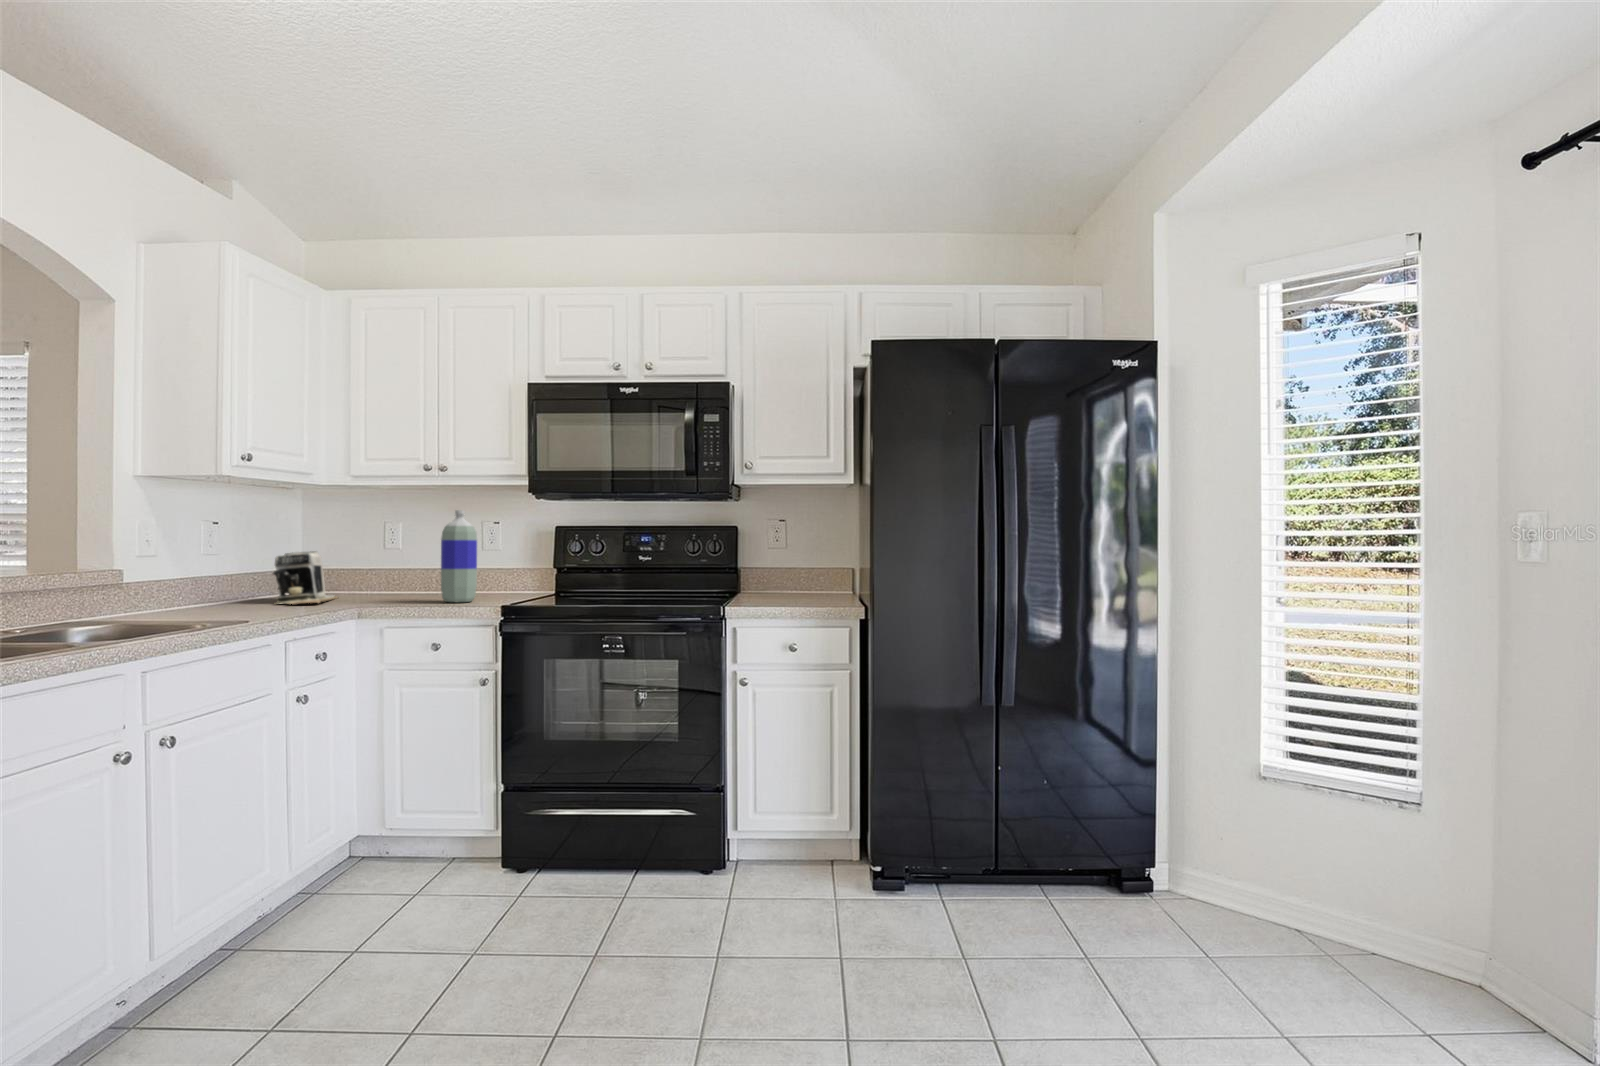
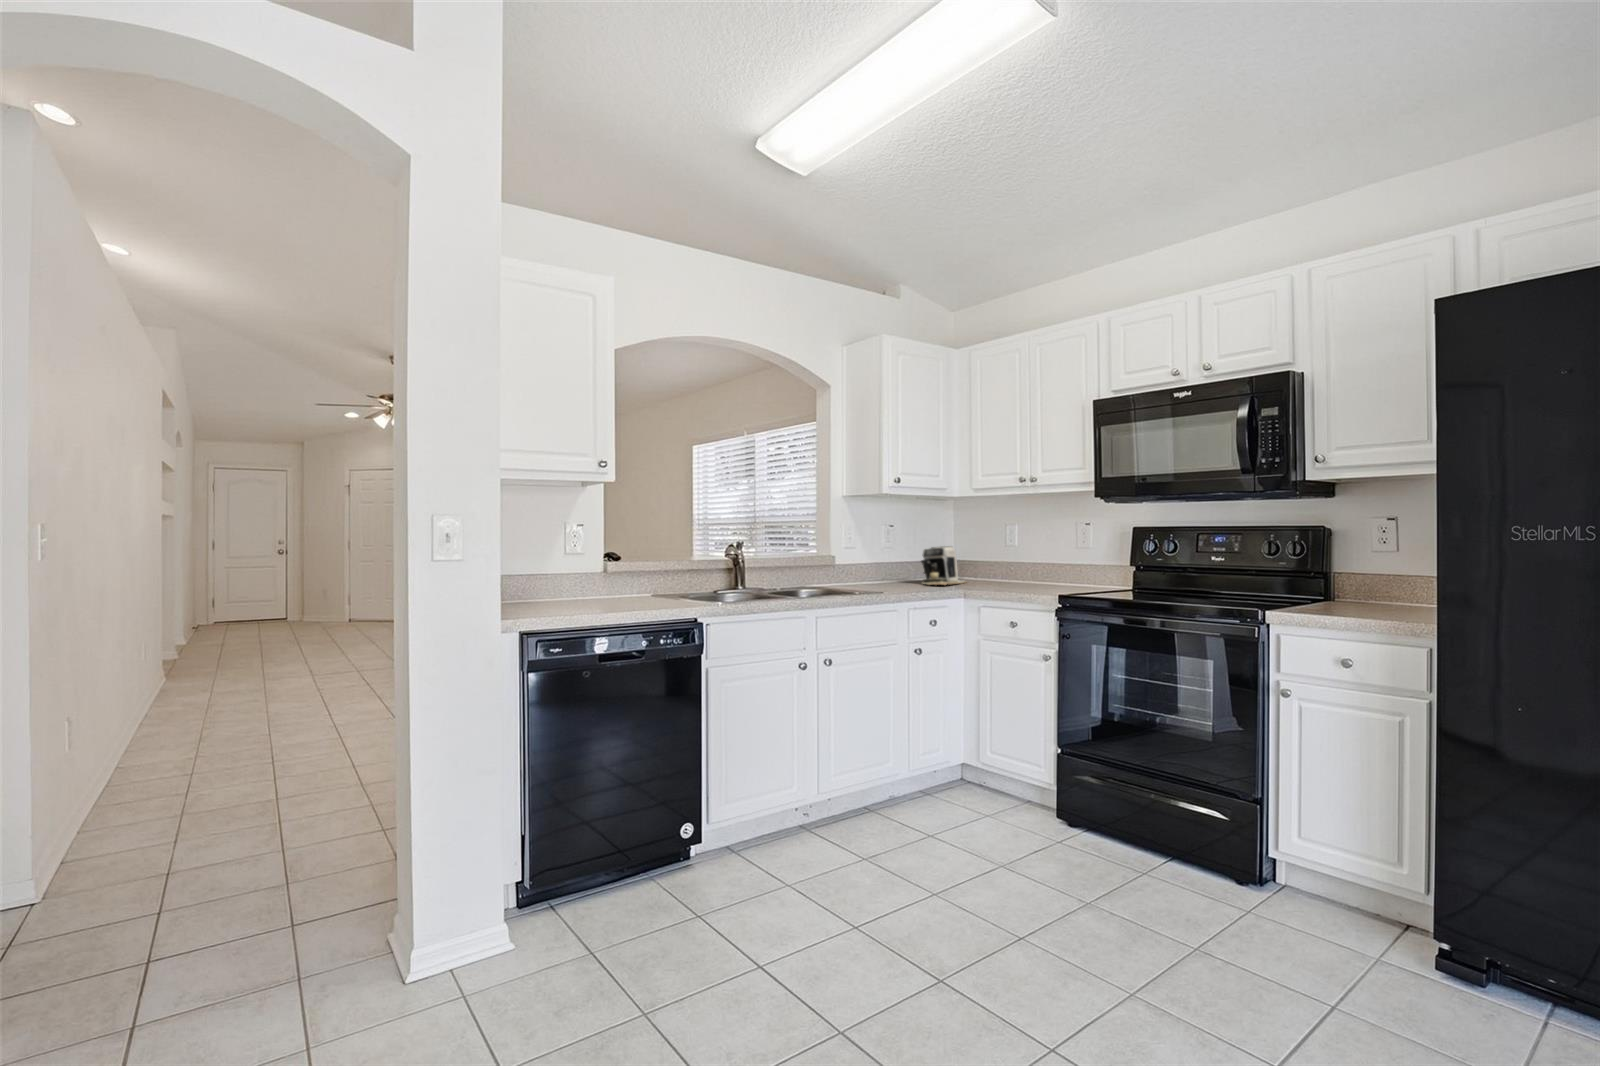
bottle: present [441,510,477,602] -> none [1029,513,1059,592]

